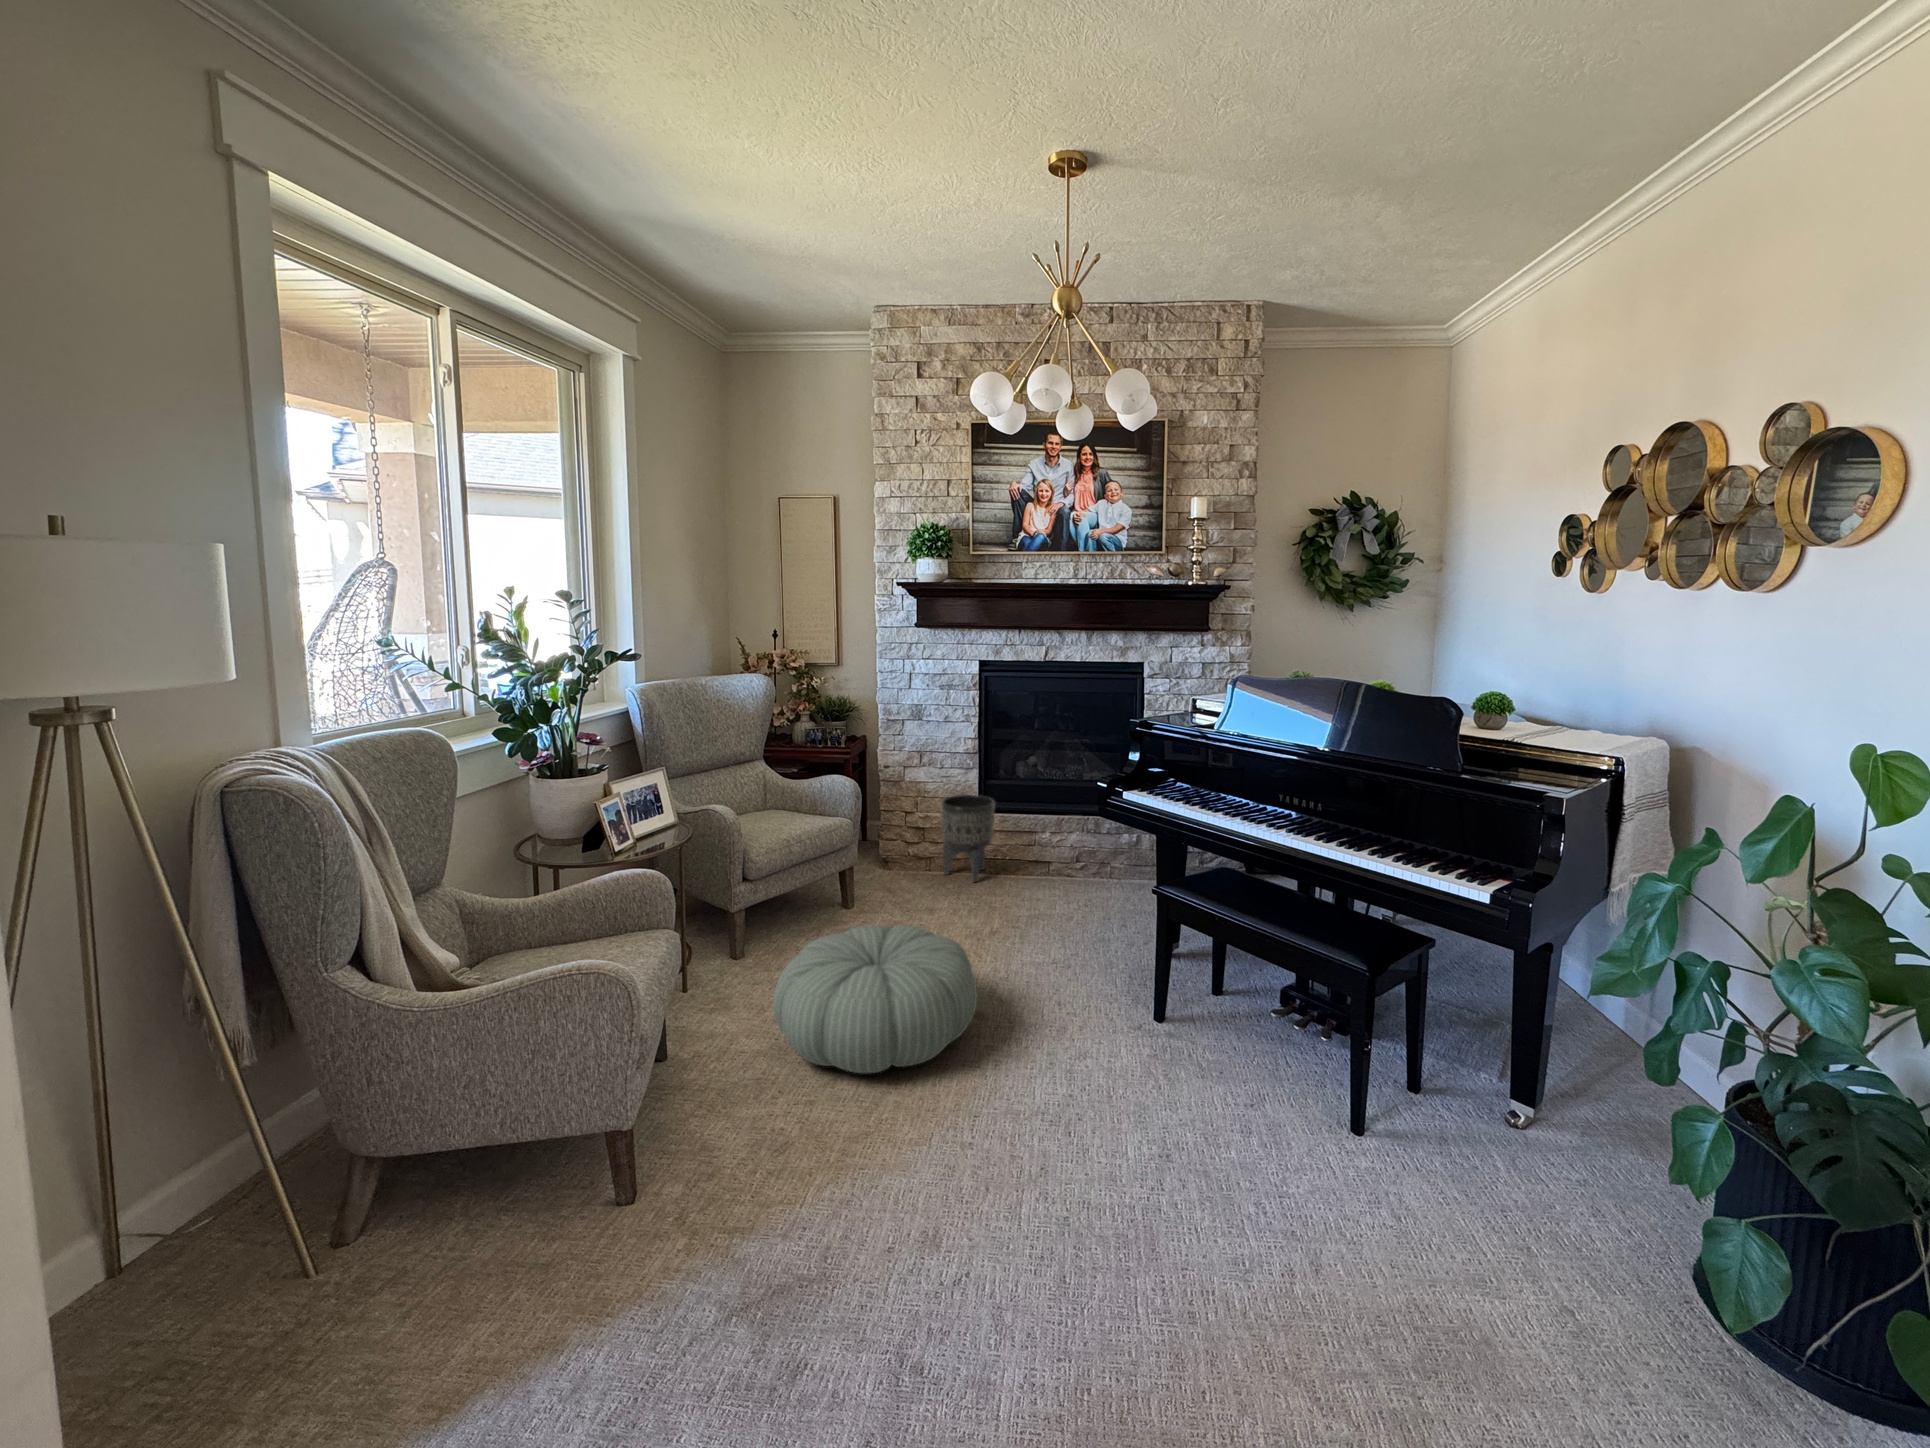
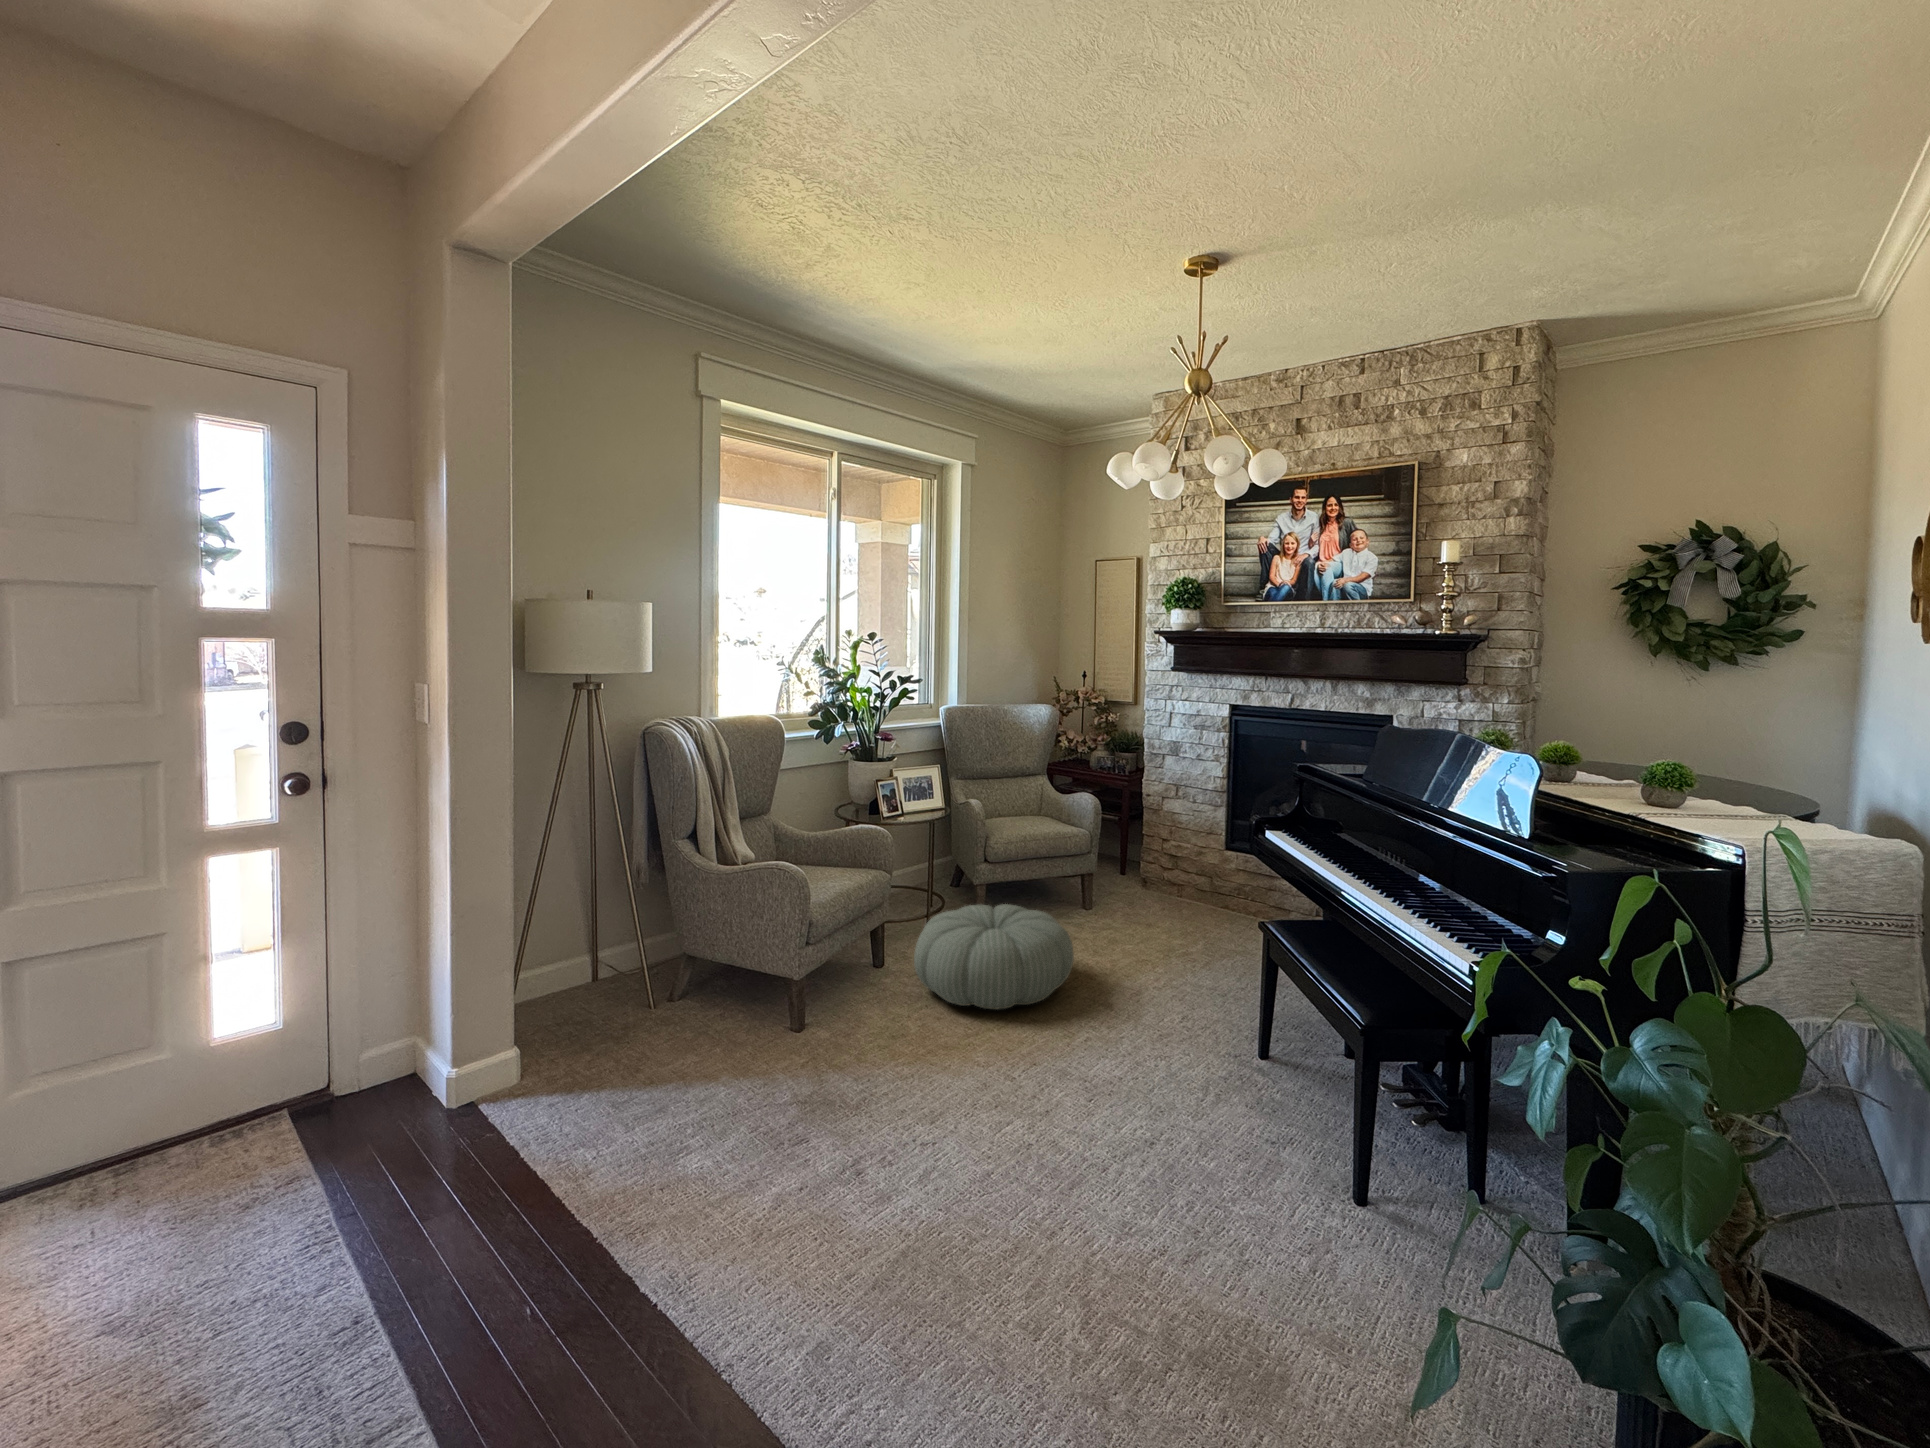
planter: present [941,795,995,882] -> none [1173,830,1224,912]

